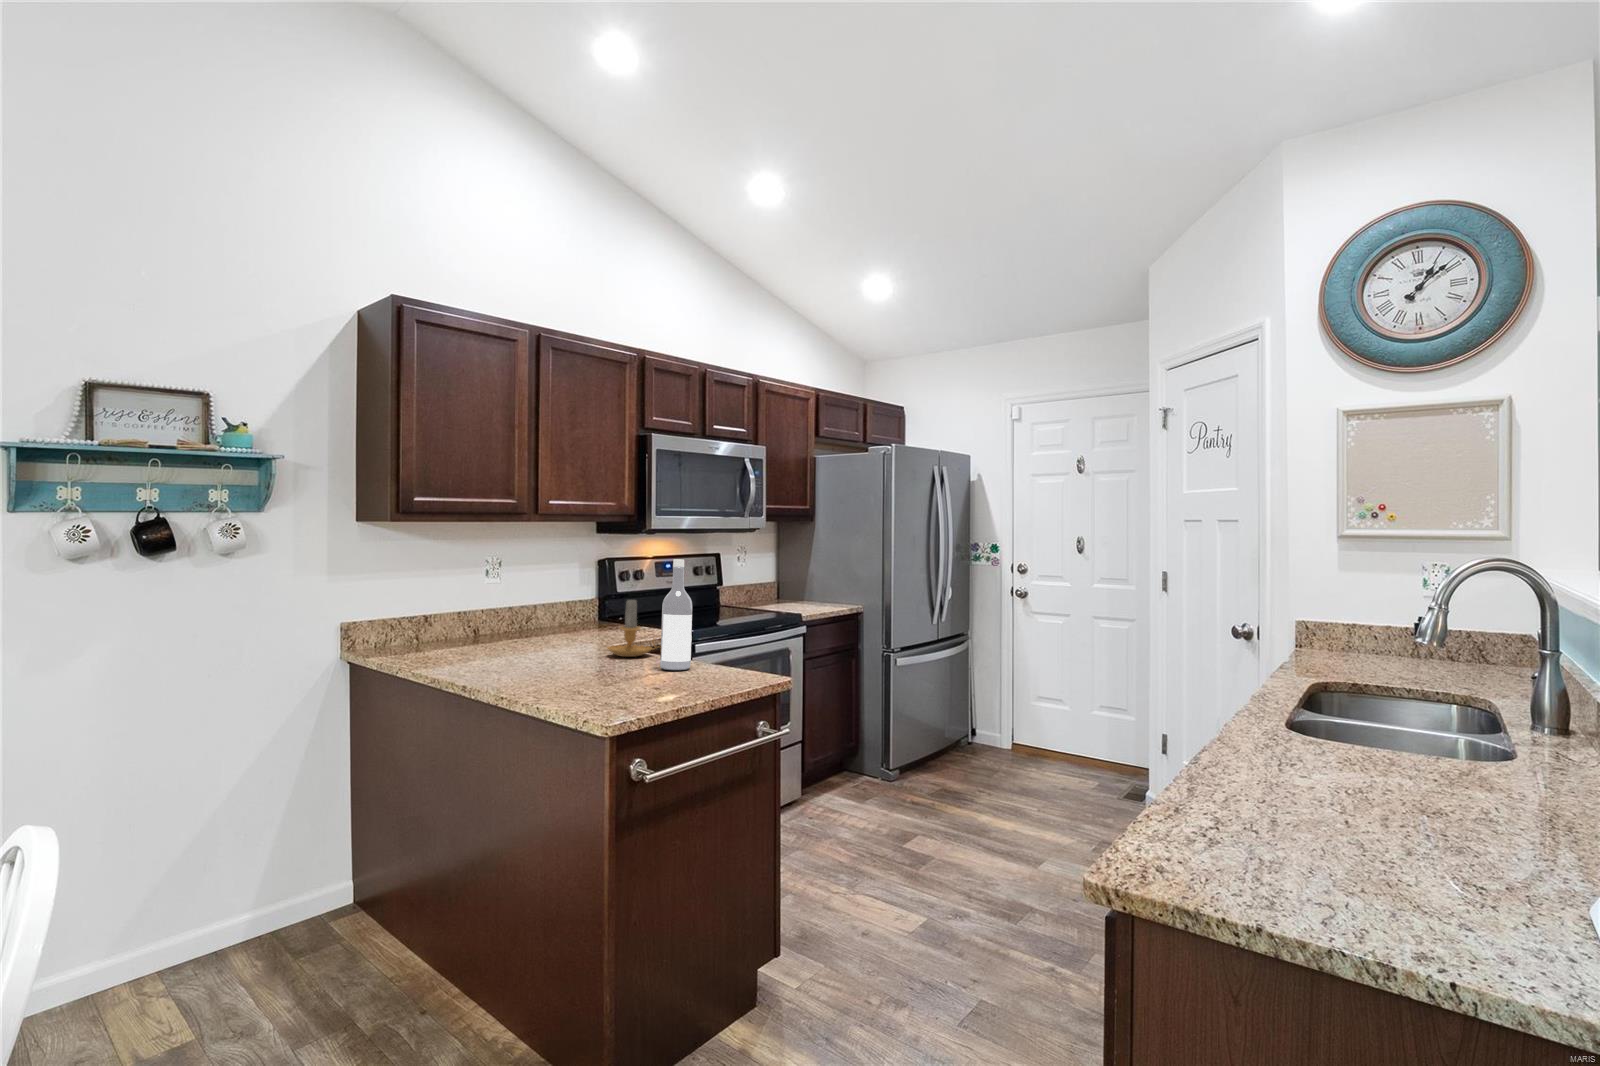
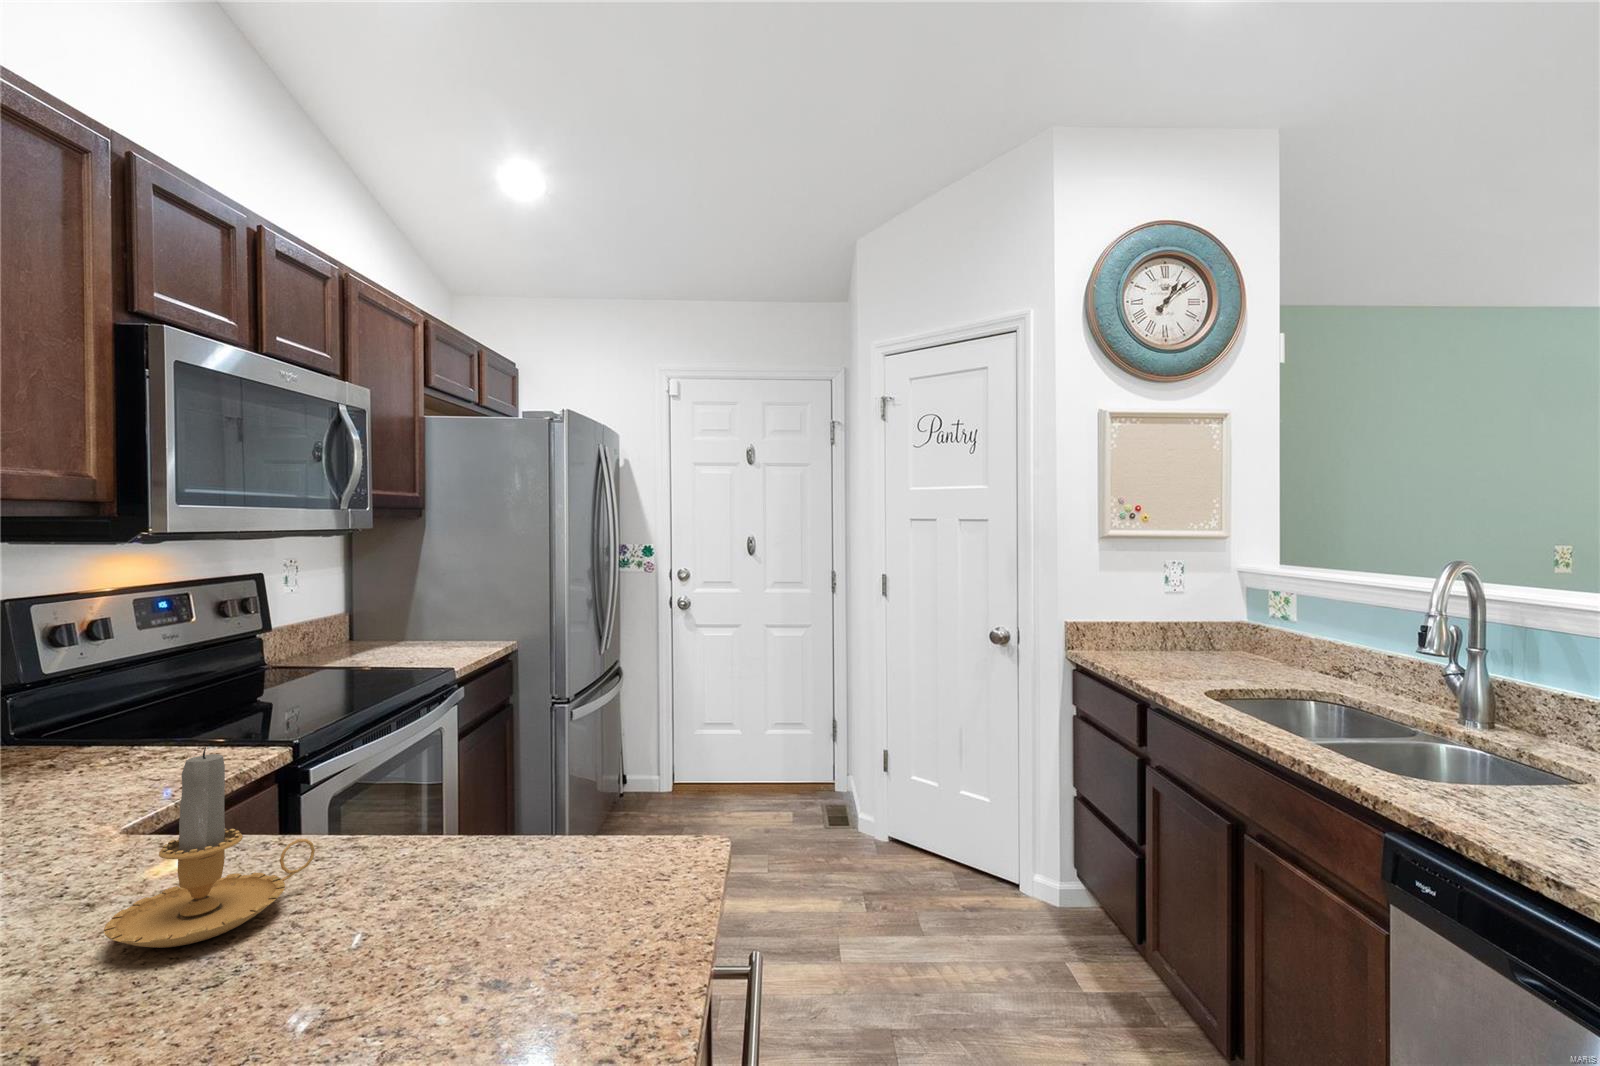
wine bottle: present [660,559,692,670] -> none [405,633,504,983]

